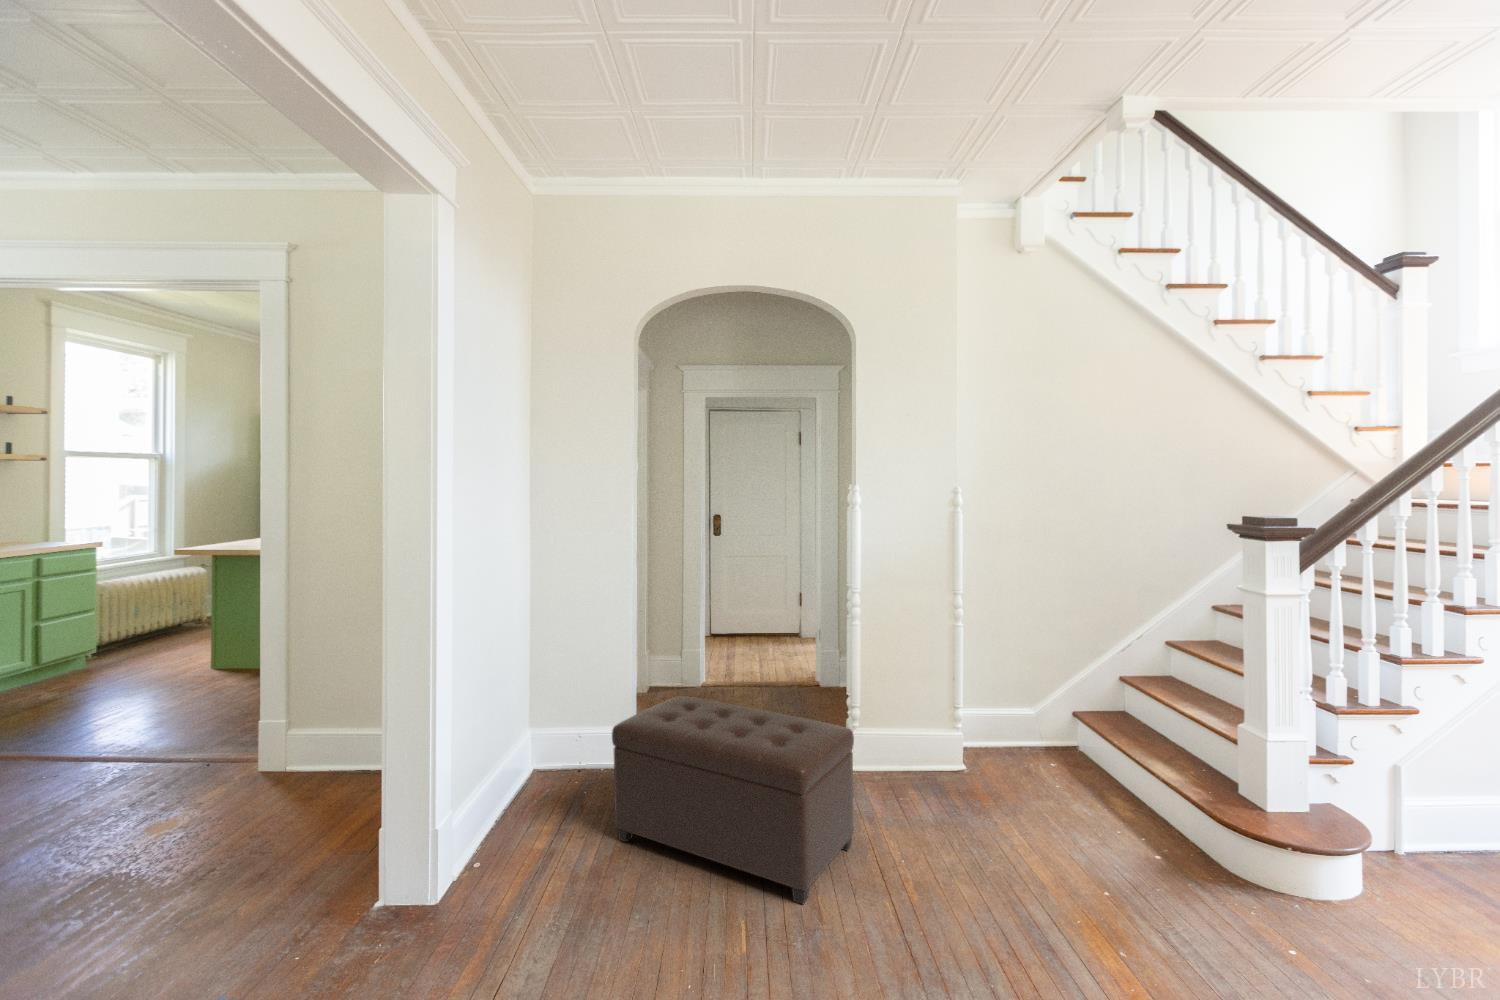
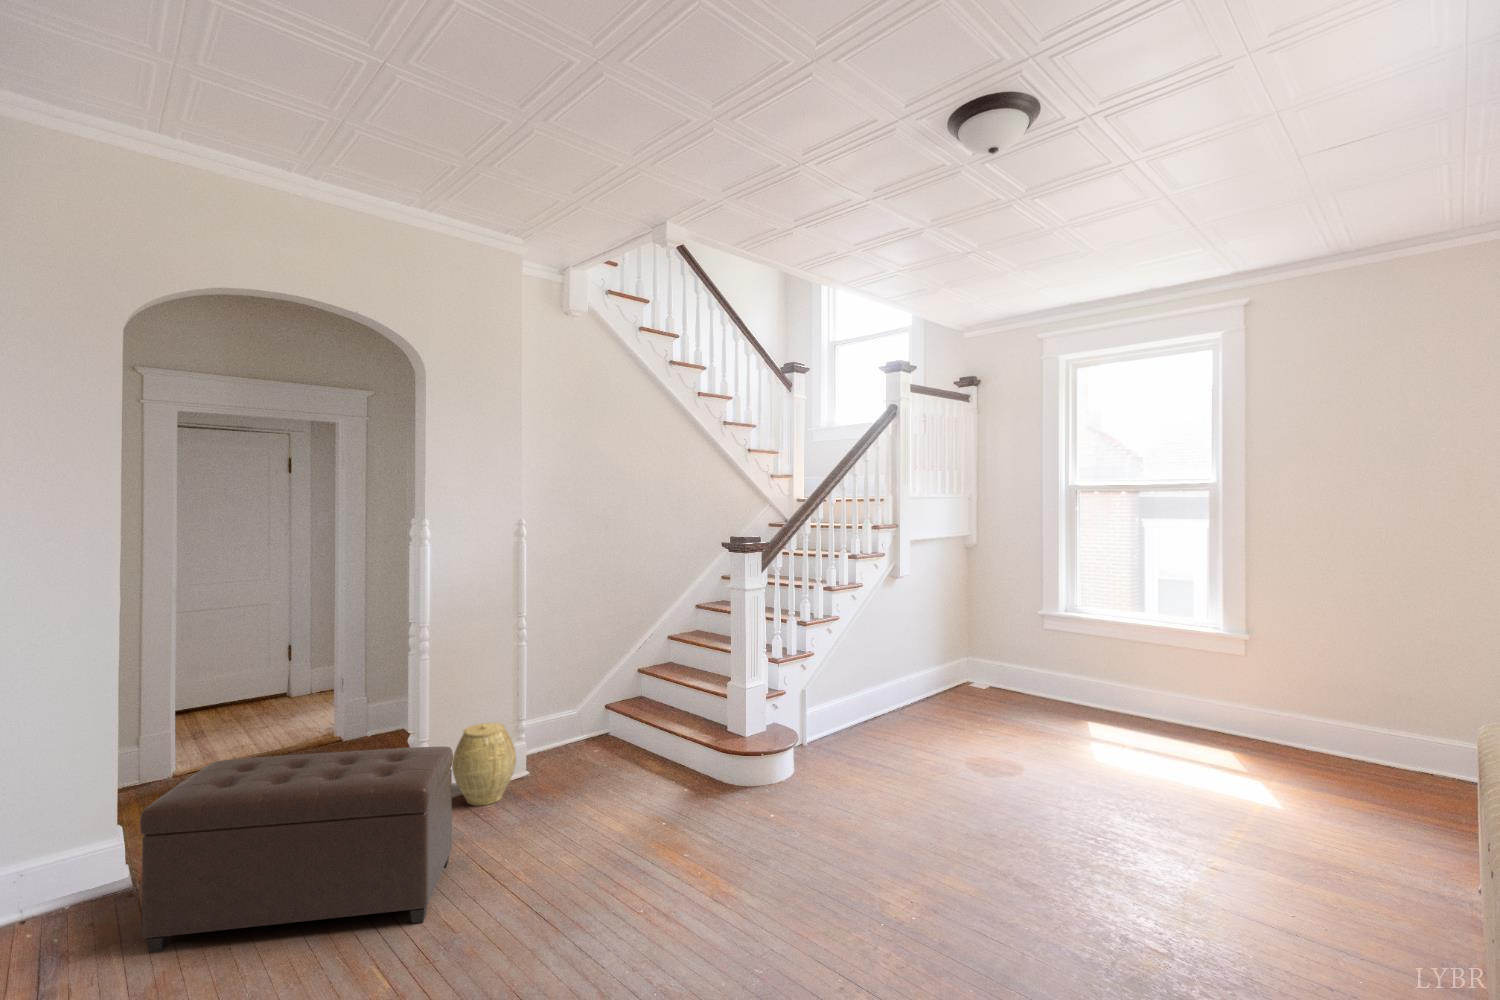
woven basket: none [879,707,944,795] -> present [452,723,516,806]

